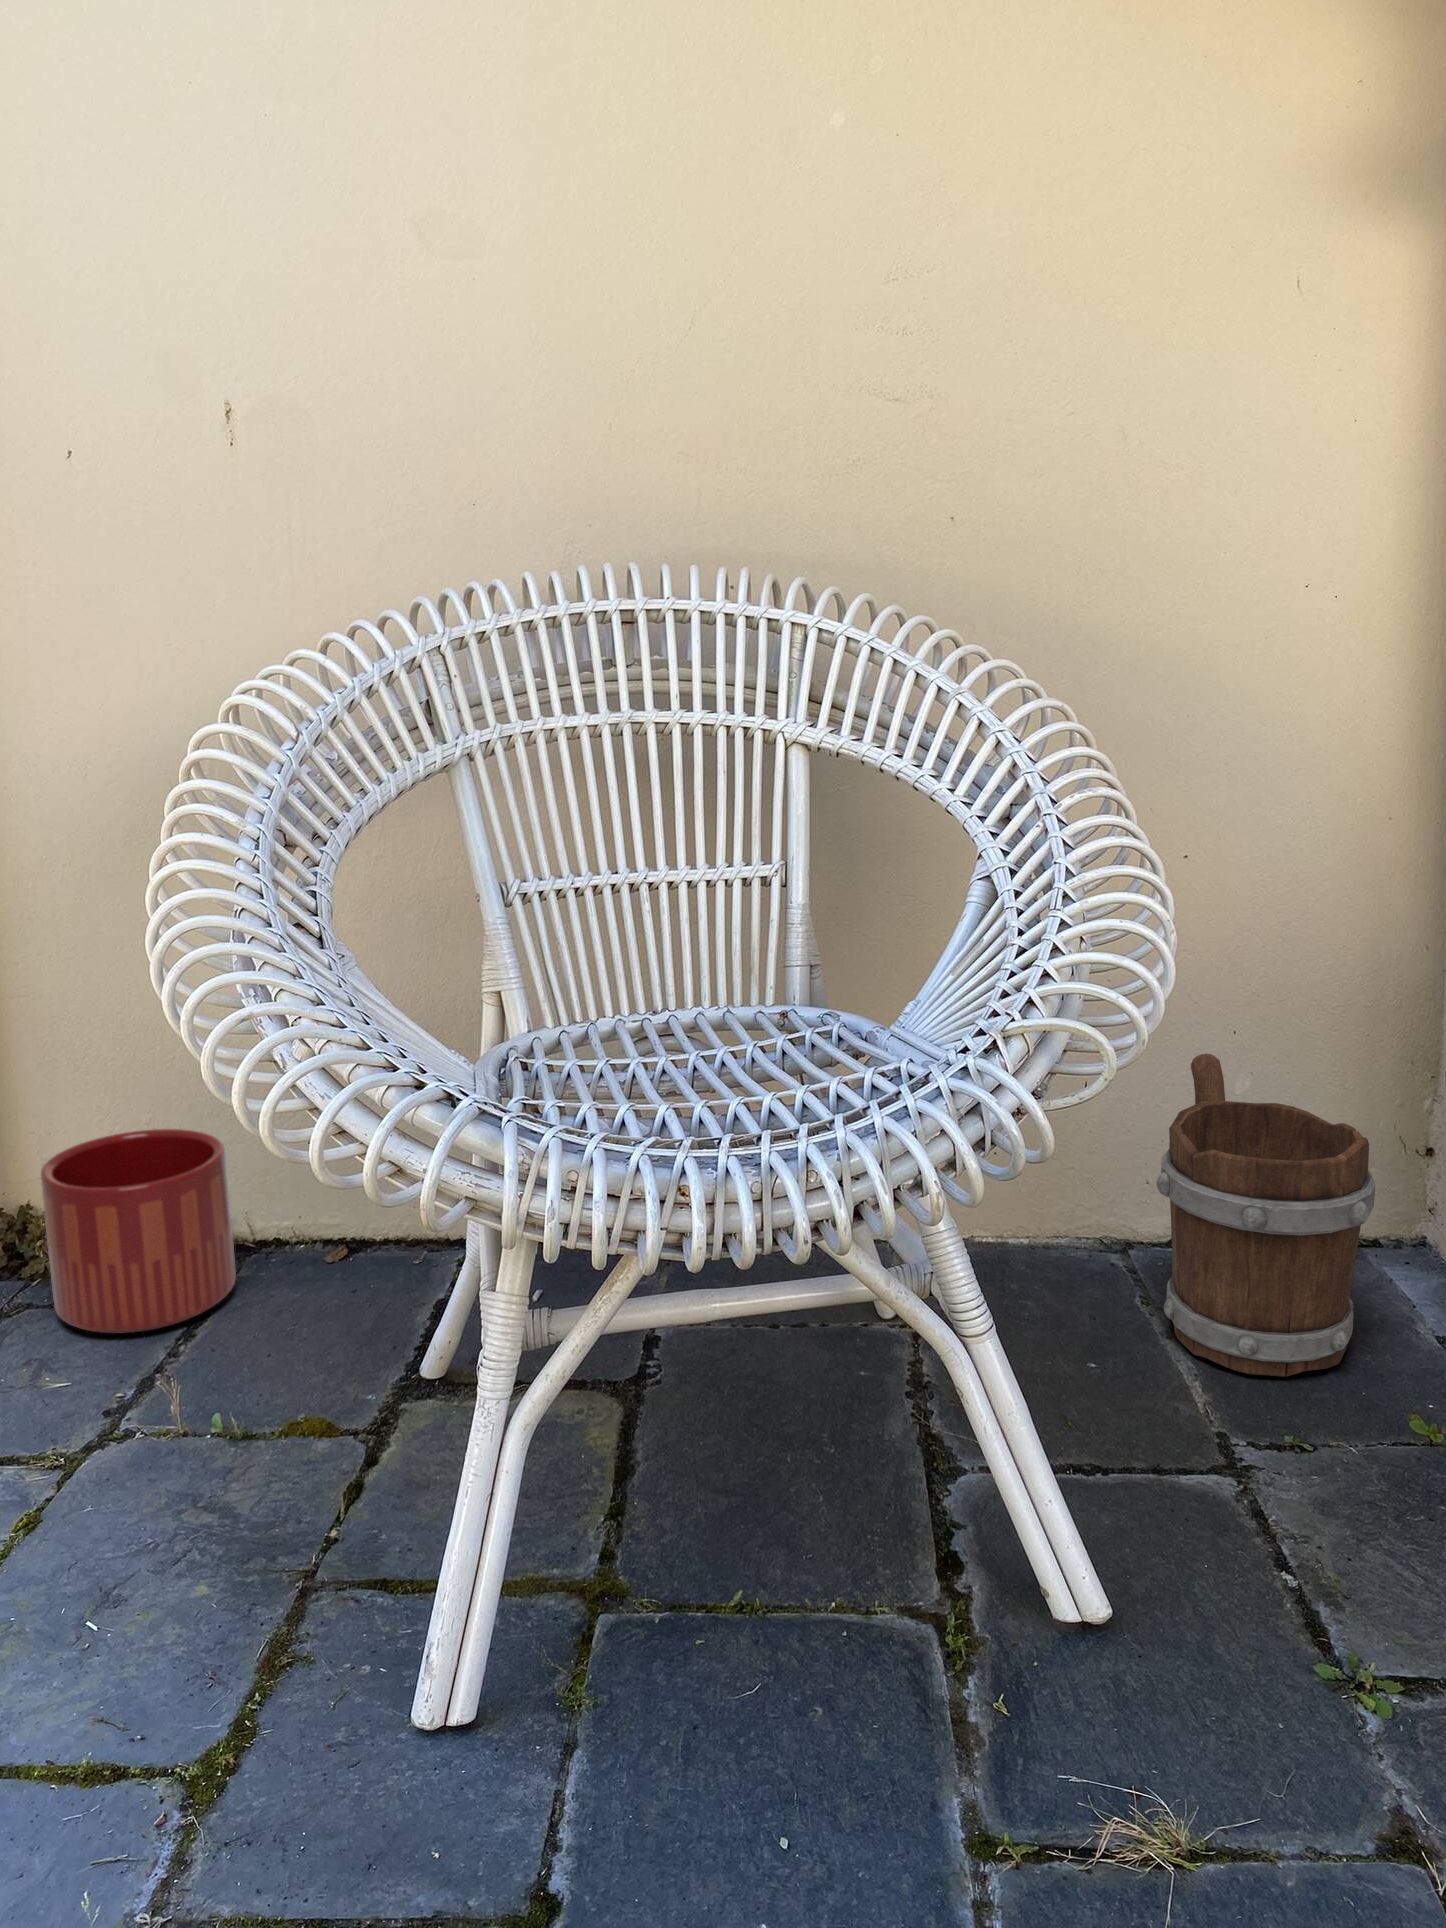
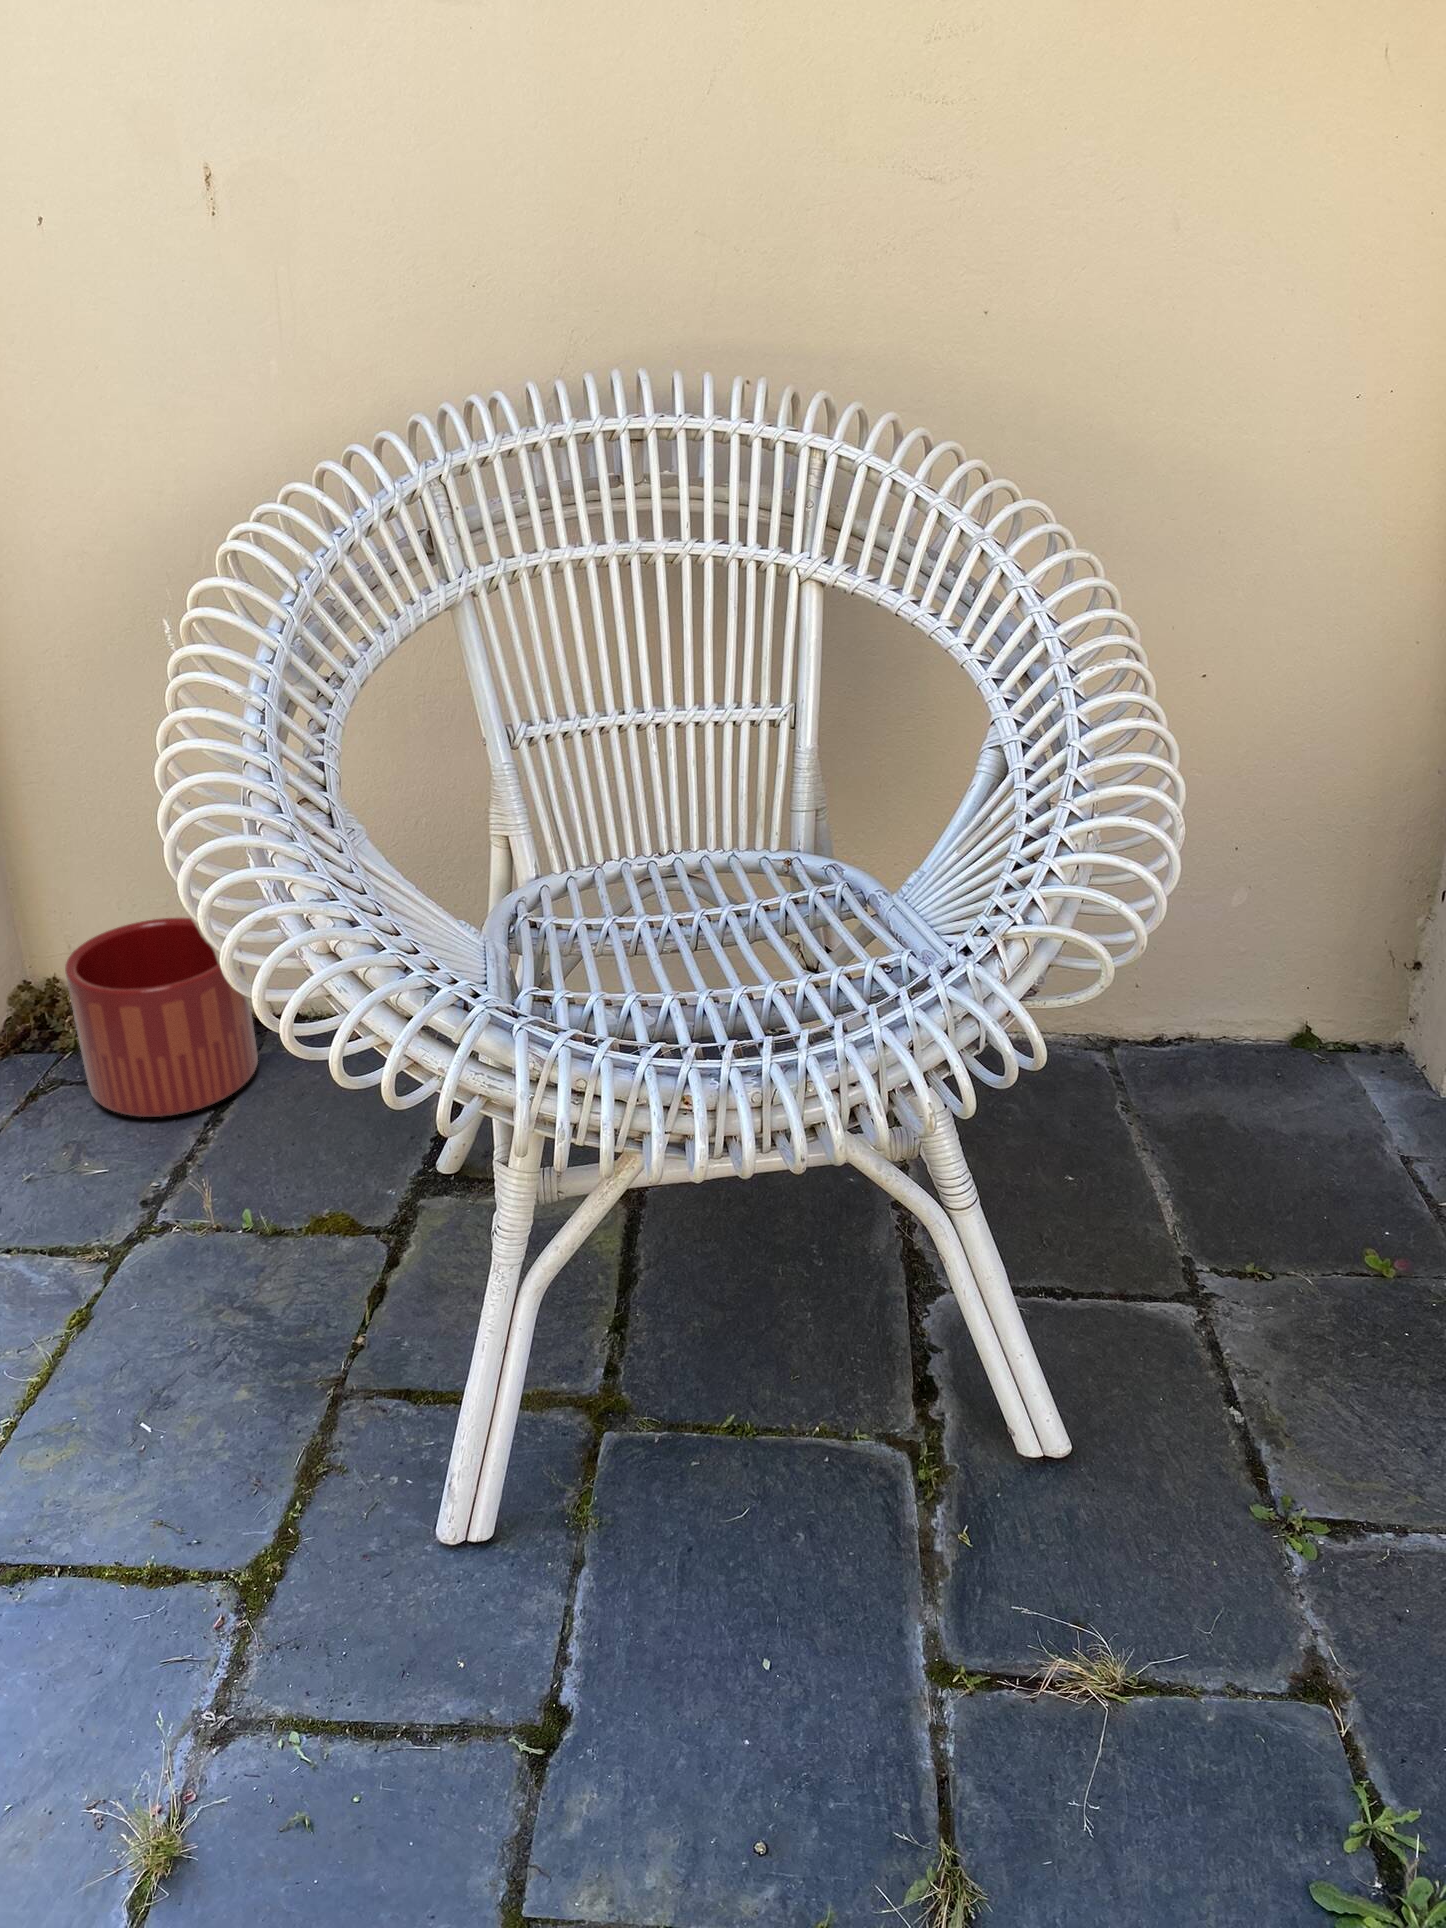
bucket: present [1156,1054,1376,1377] -> none [1142,872,1361,1196]

